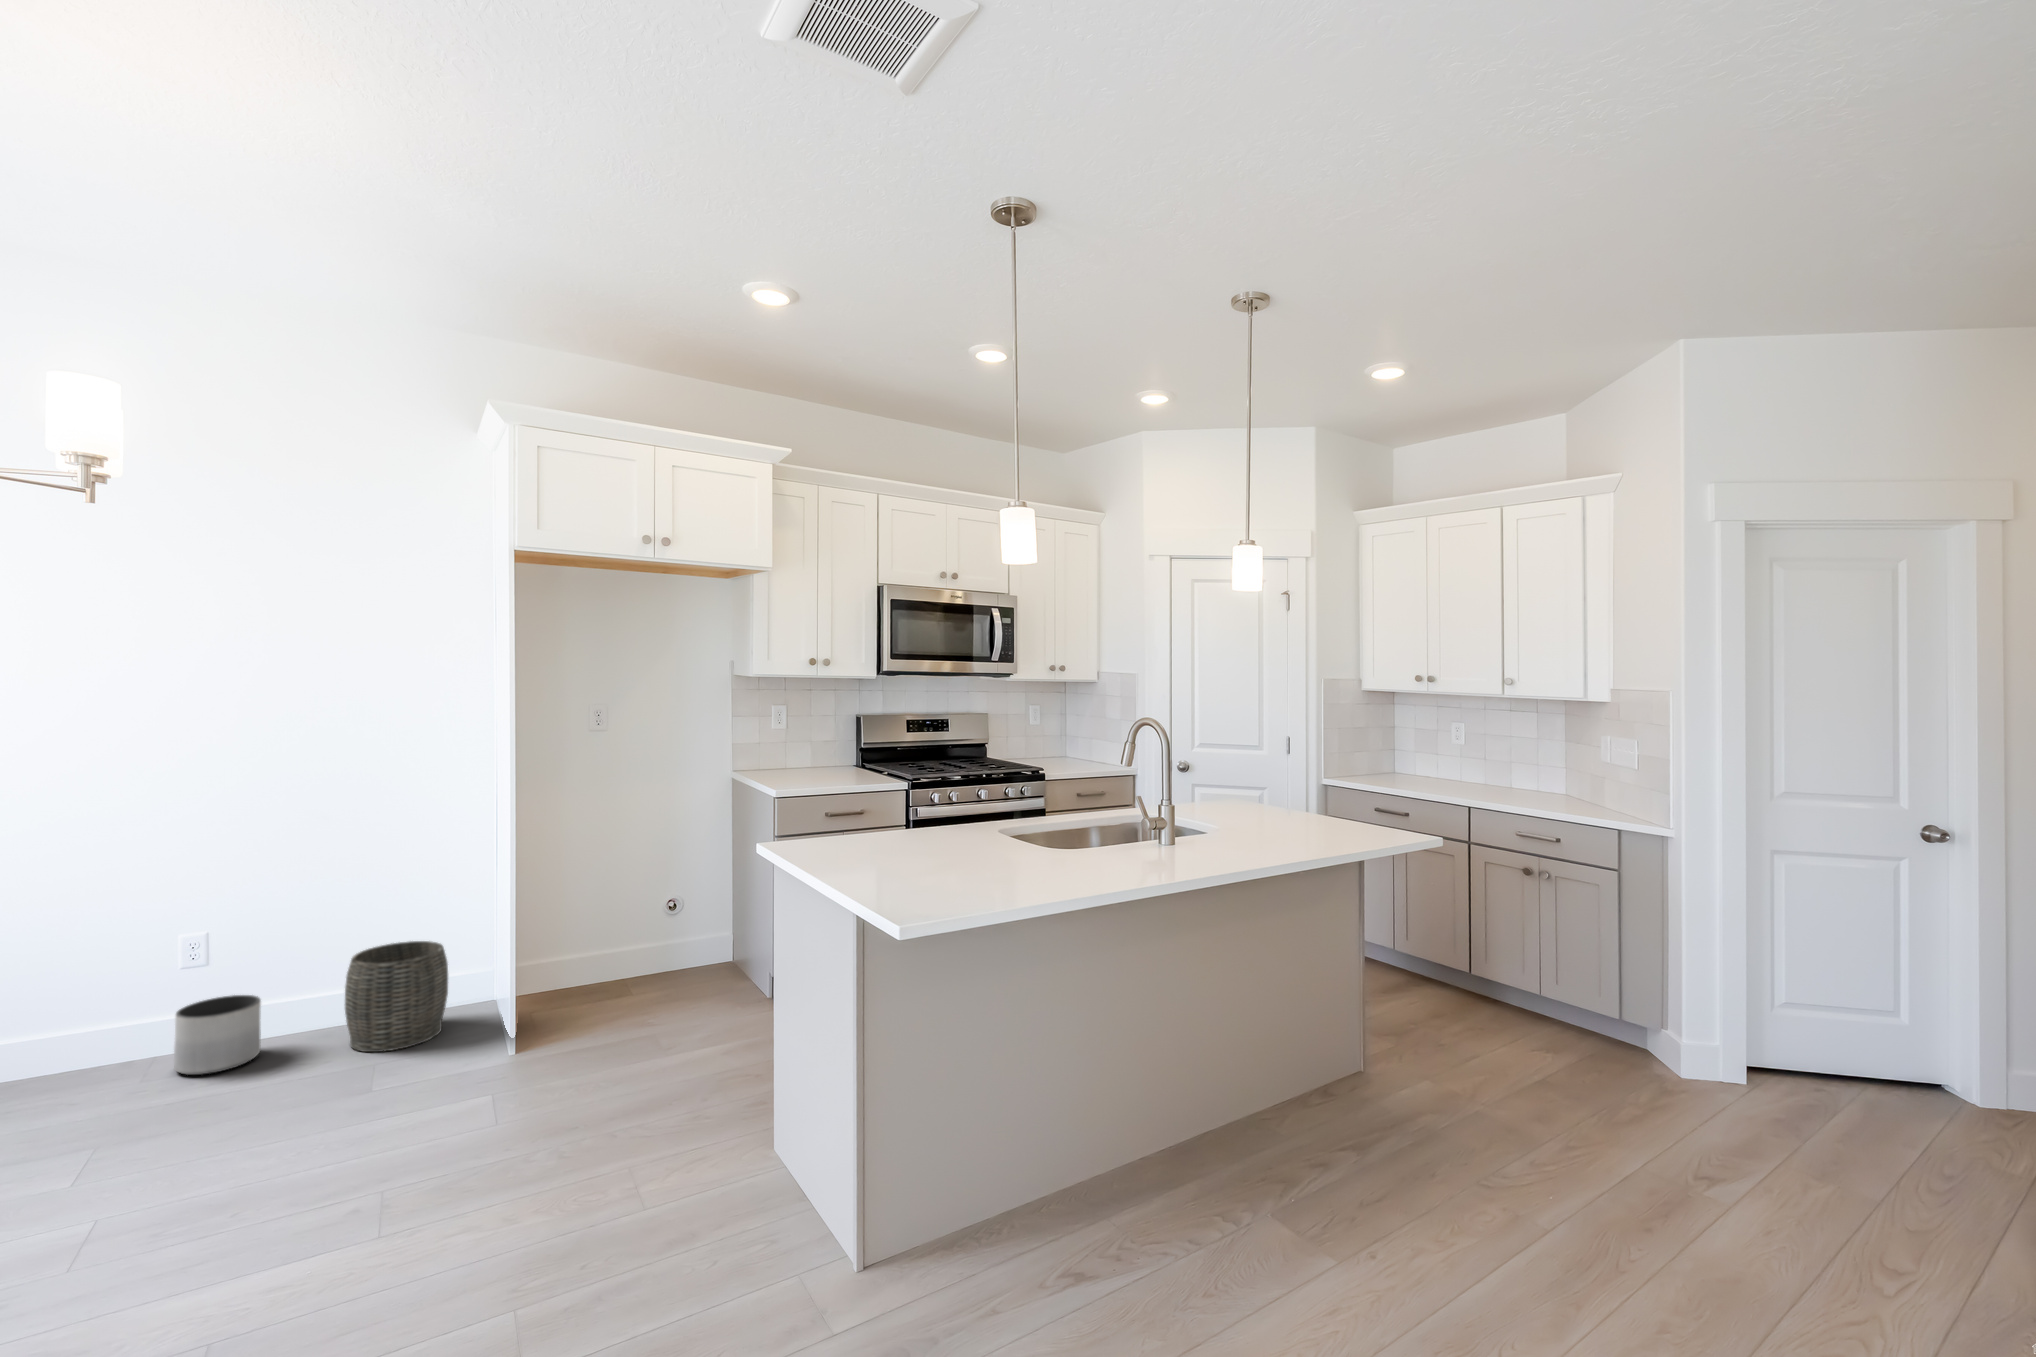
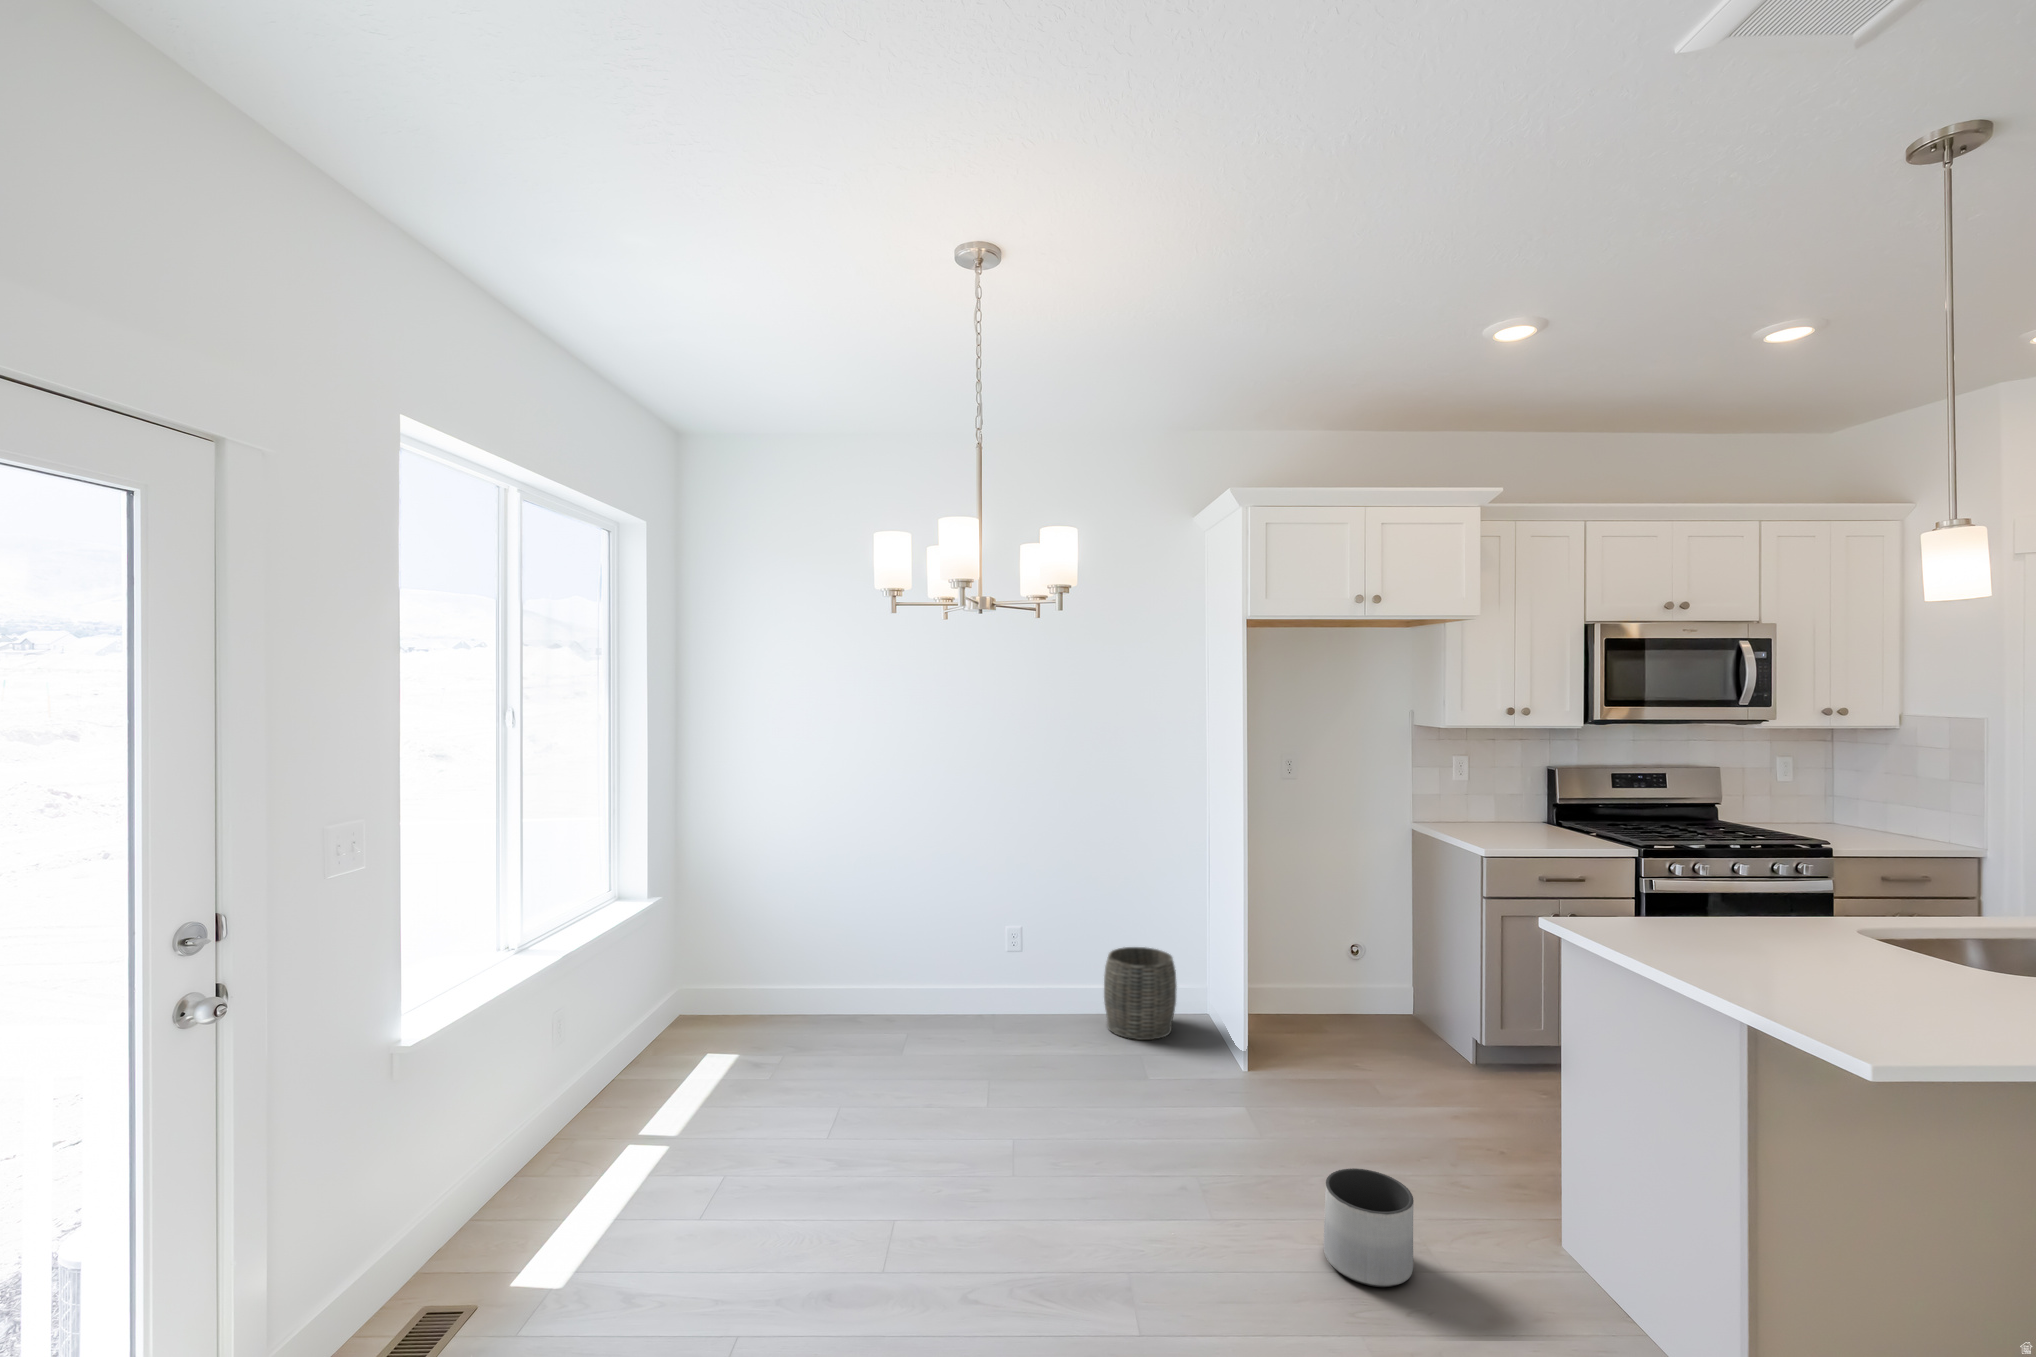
planter: present [174,995,261,1075] -> present [1324,1168,1414,1287]

